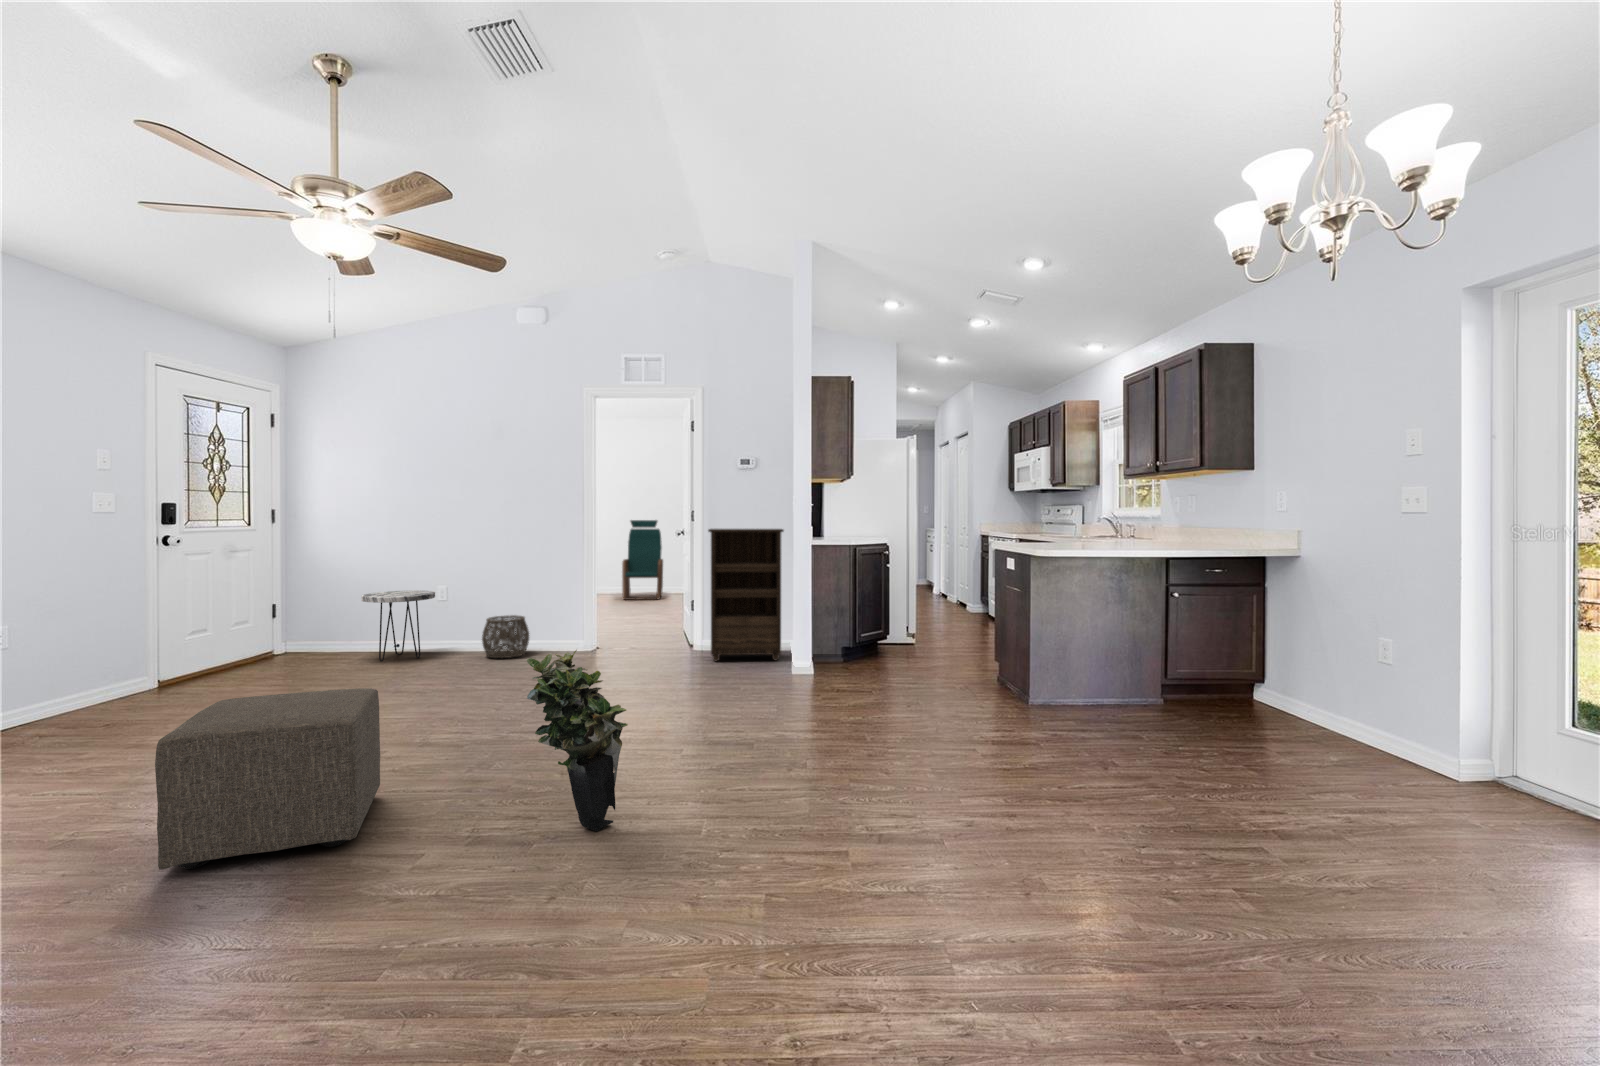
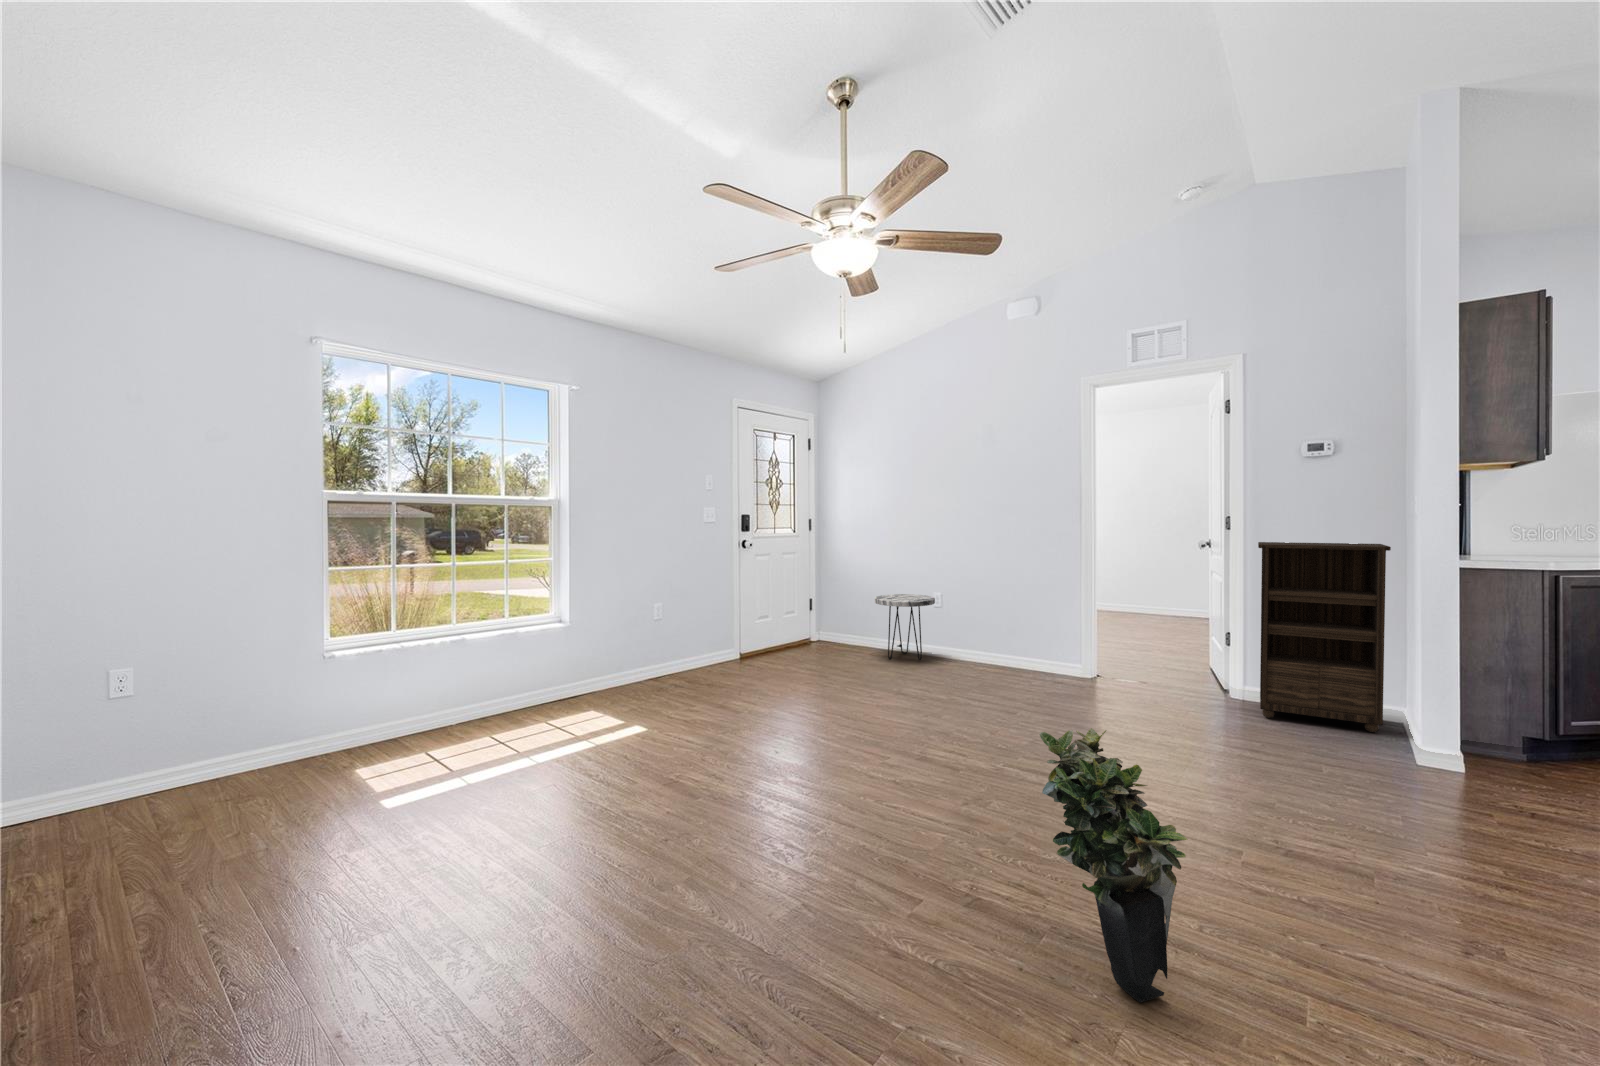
armchair: present [622,520,663,600] -> none [1121,522,1169,613]
woven basket: present [482,615,529,659] -> none [977,627,1025,673]
ottoman: present [155,688,380,870] -> none [699,713,881,900]

